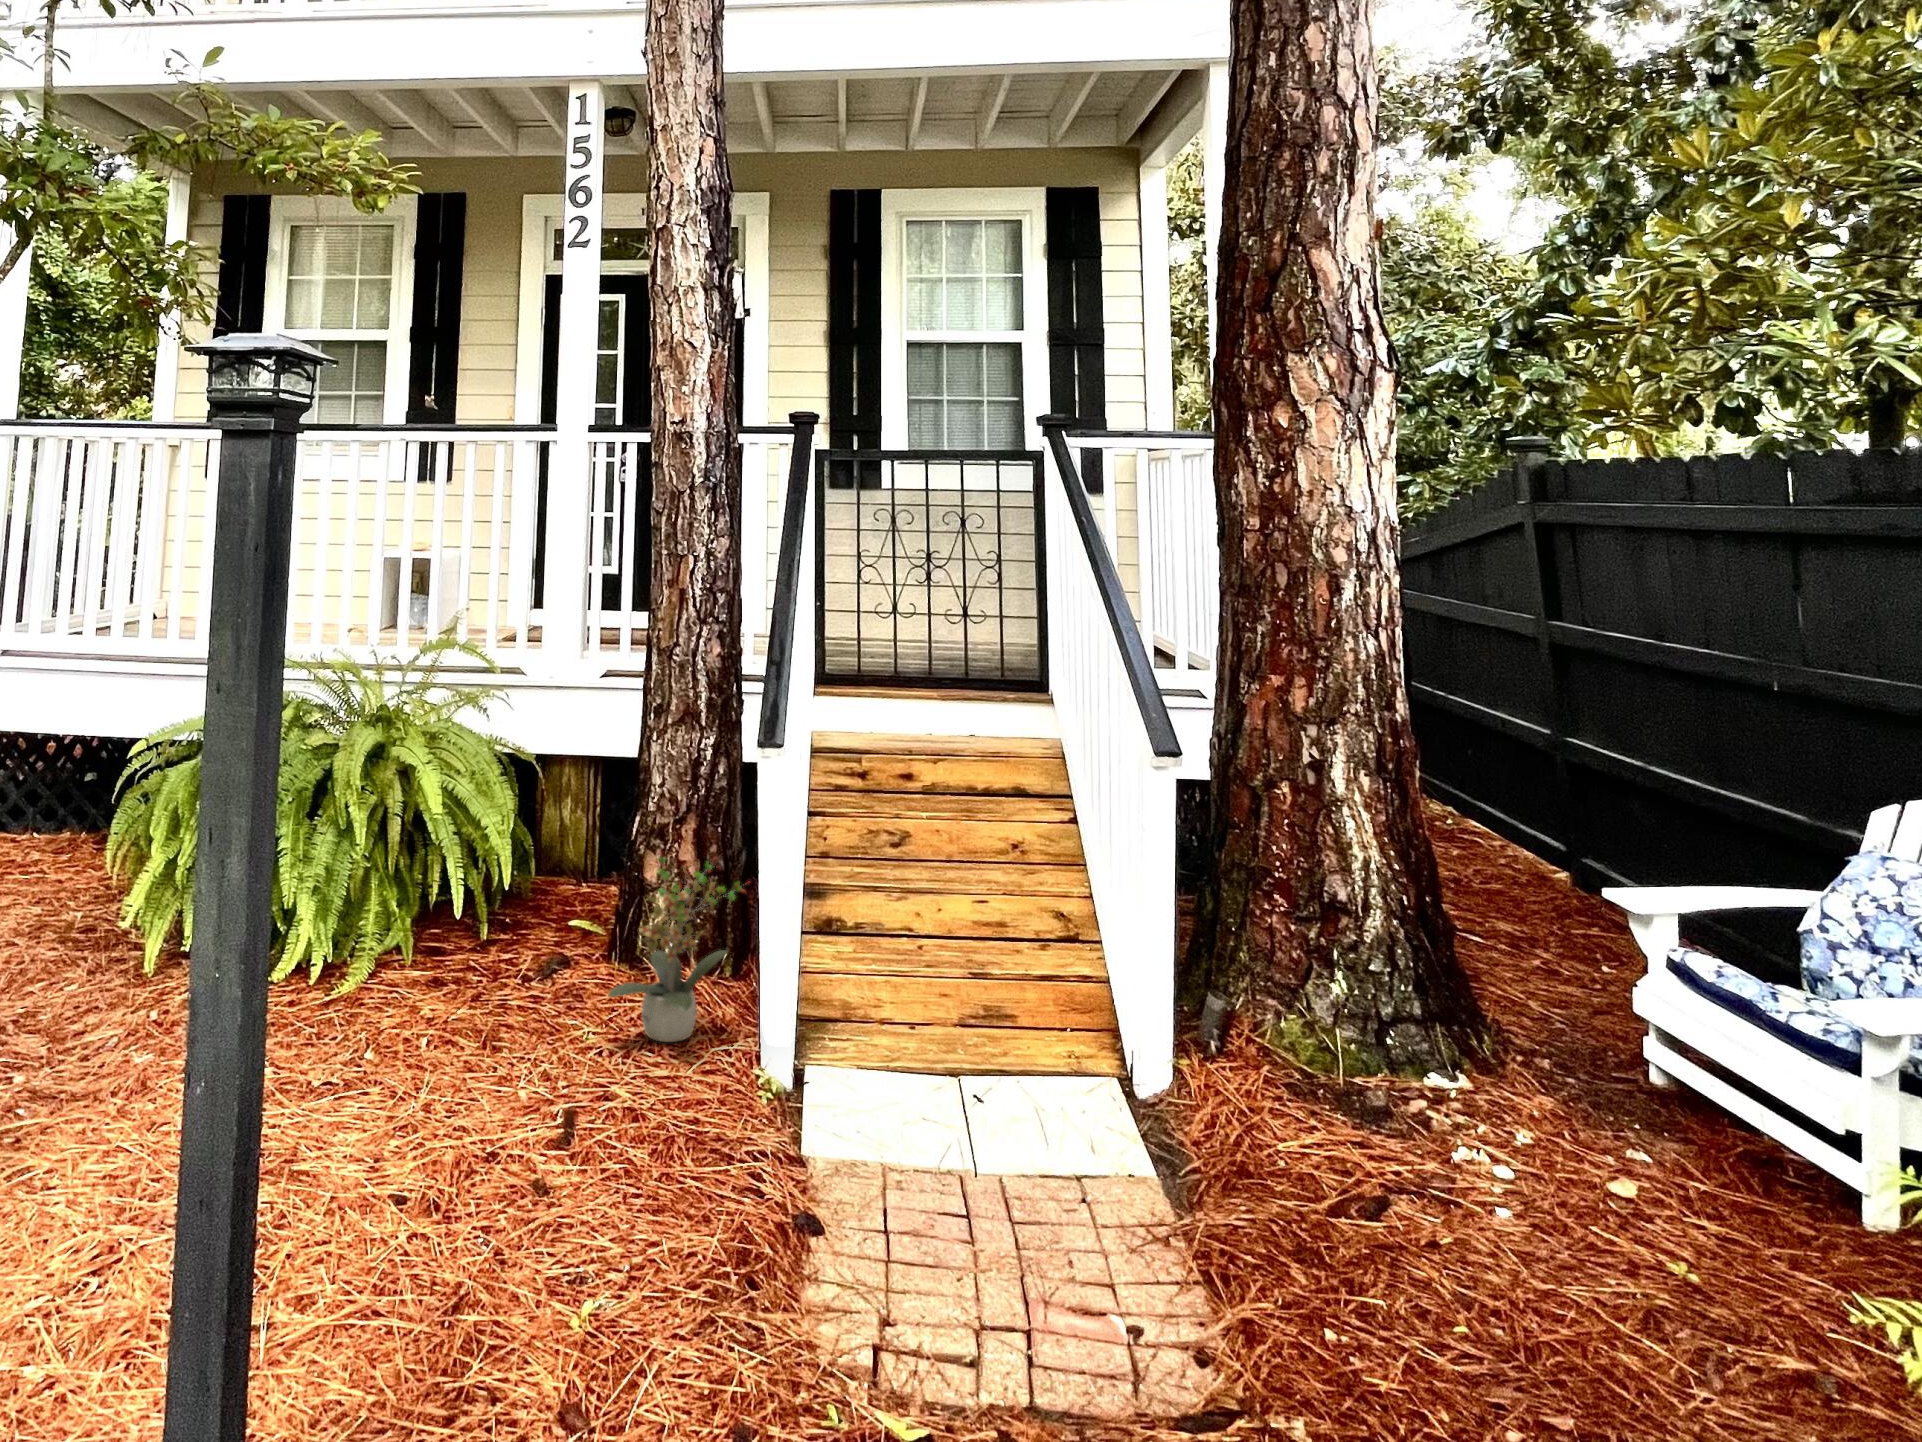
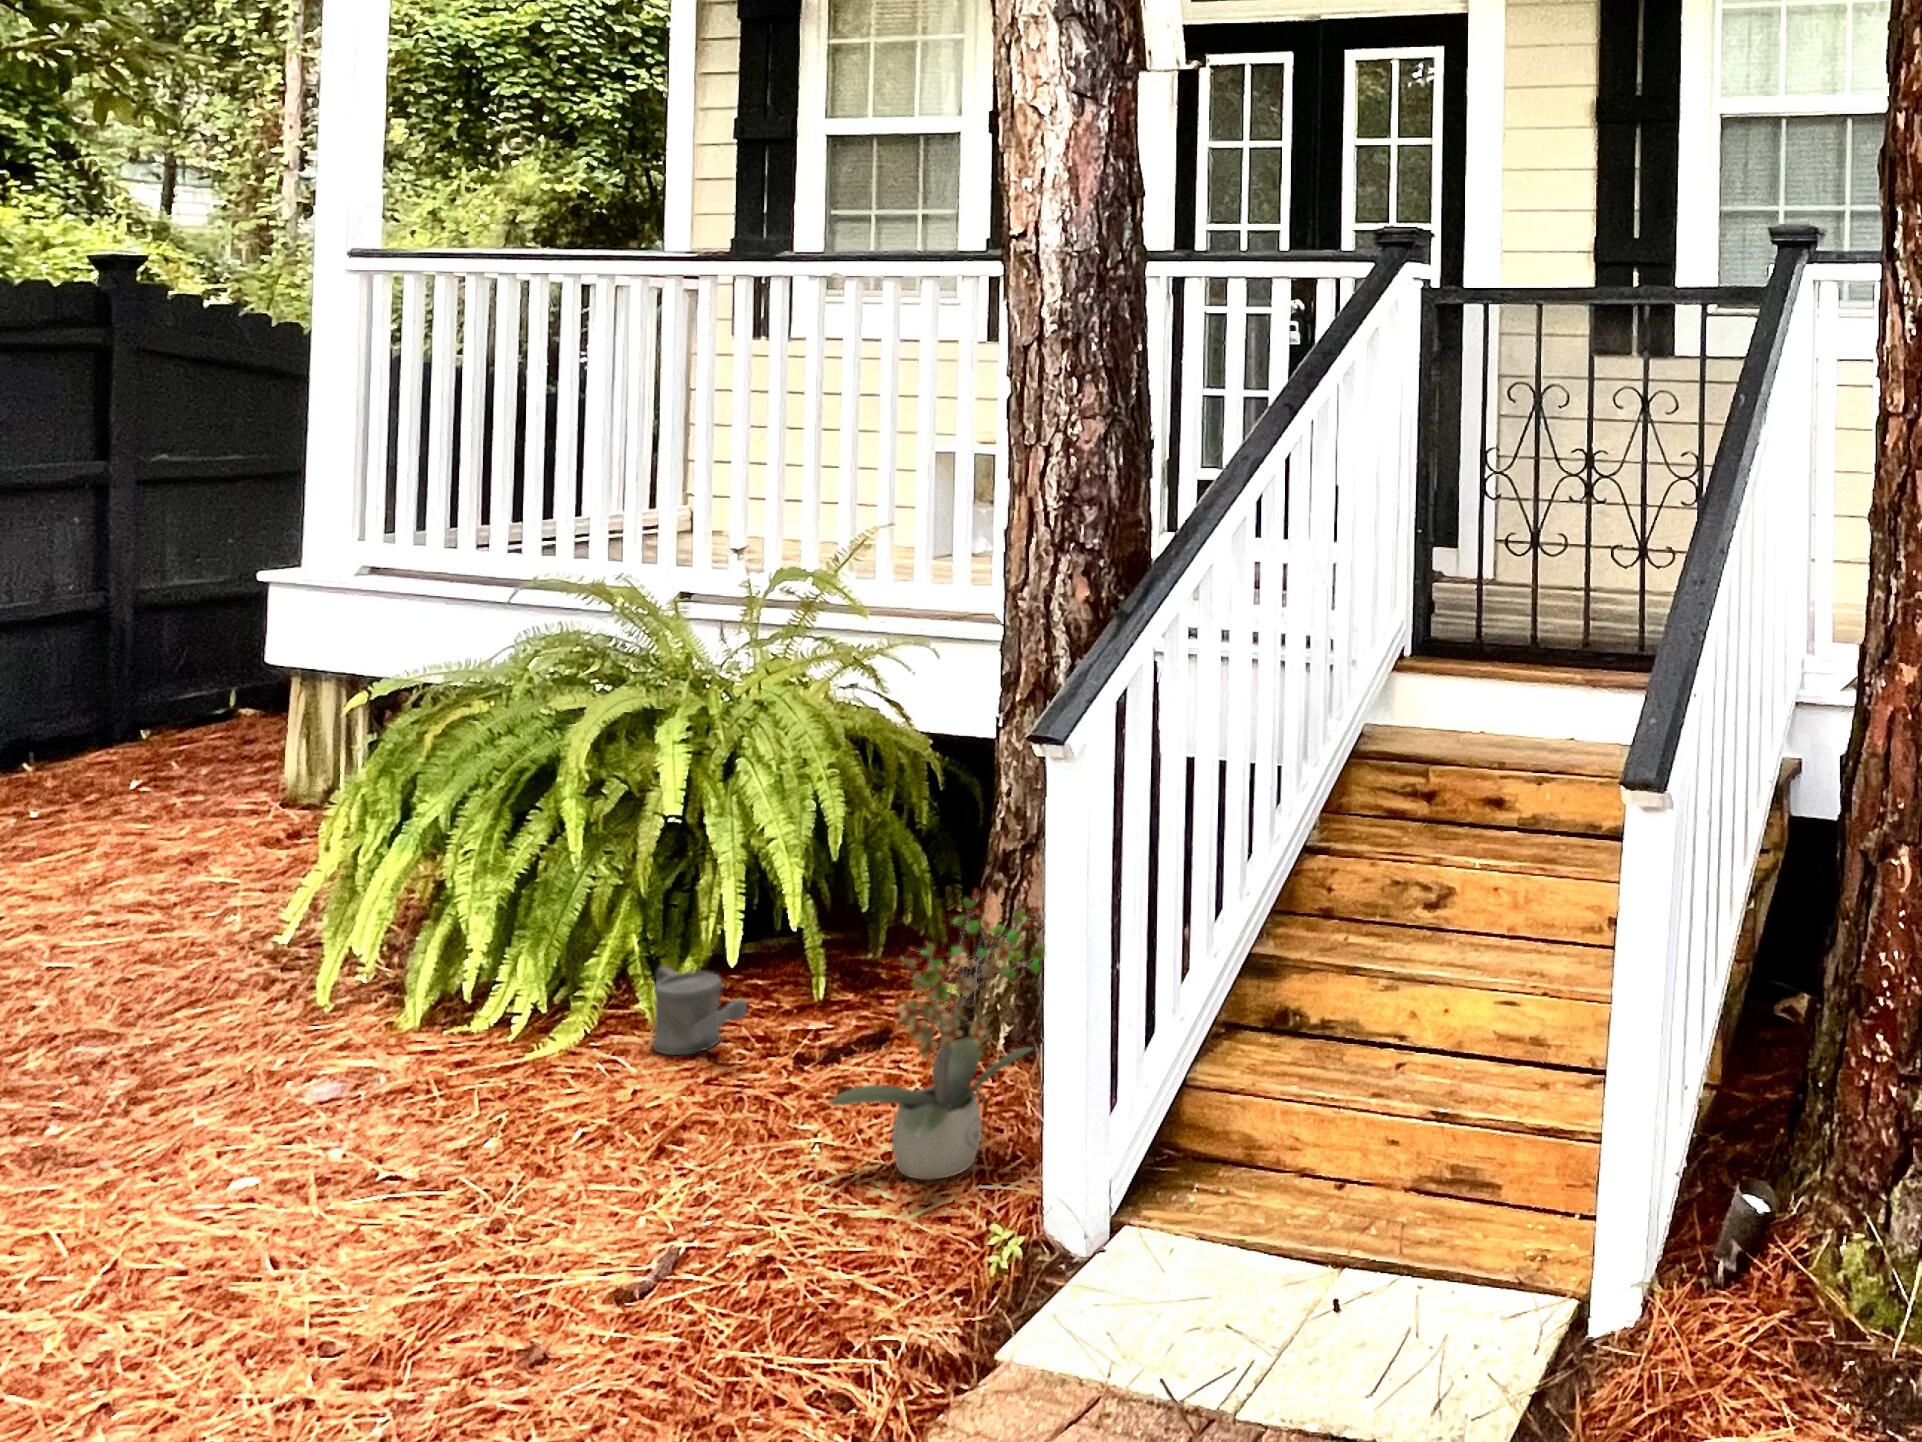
watering can: none [402,923,489,982] -> present [652,966,747,1055]

